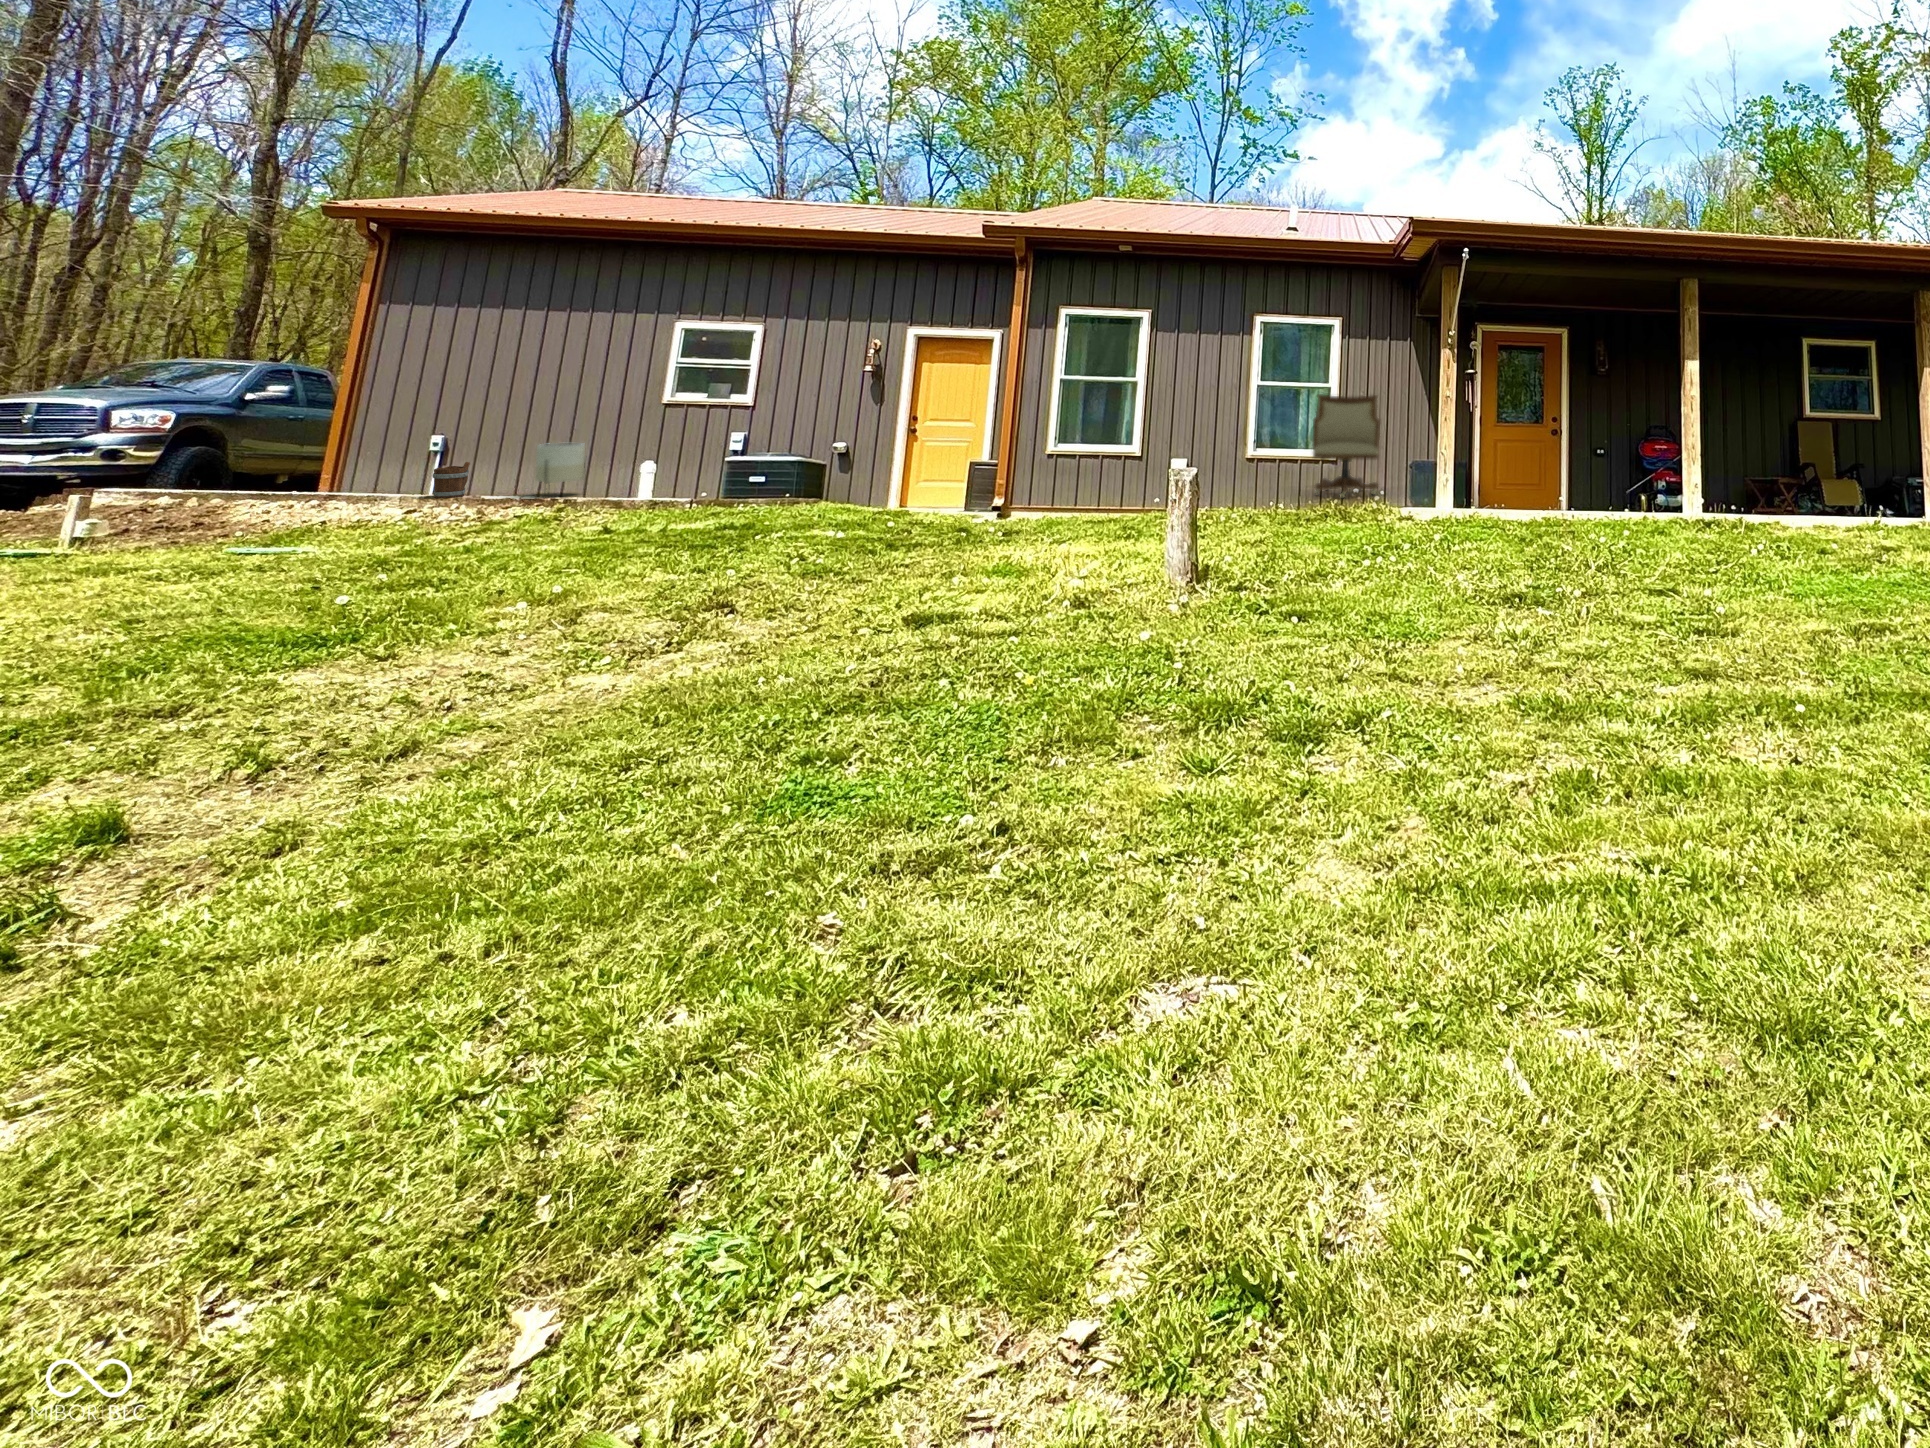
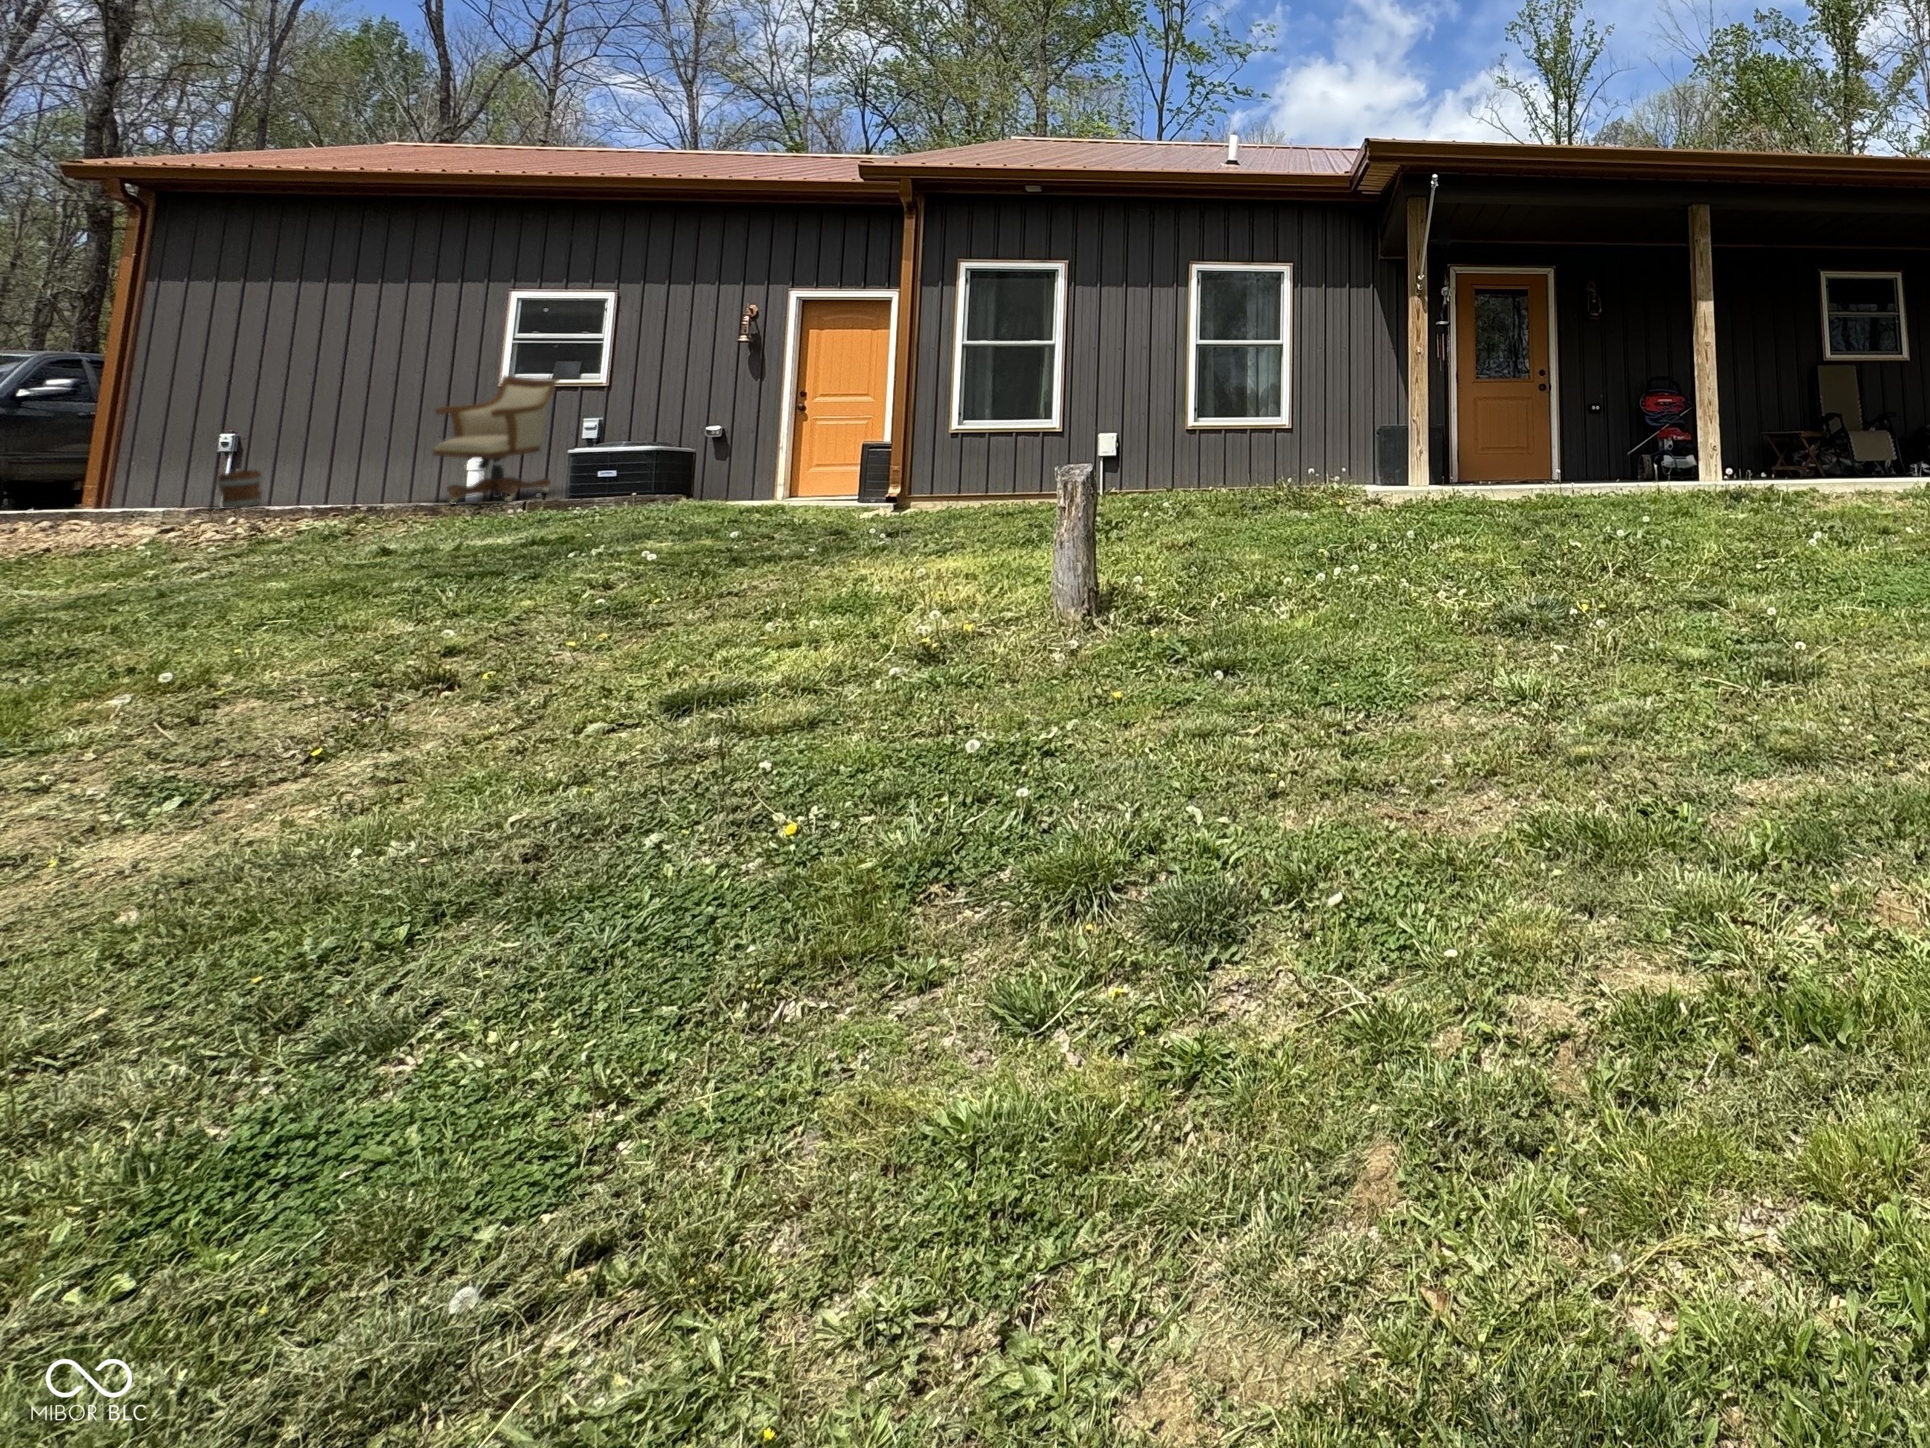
chair: present [1312,394,1380,498] -> present [433,376,559,505]
planter: present [535,443,586,486] -> none [342,438,407,505]

